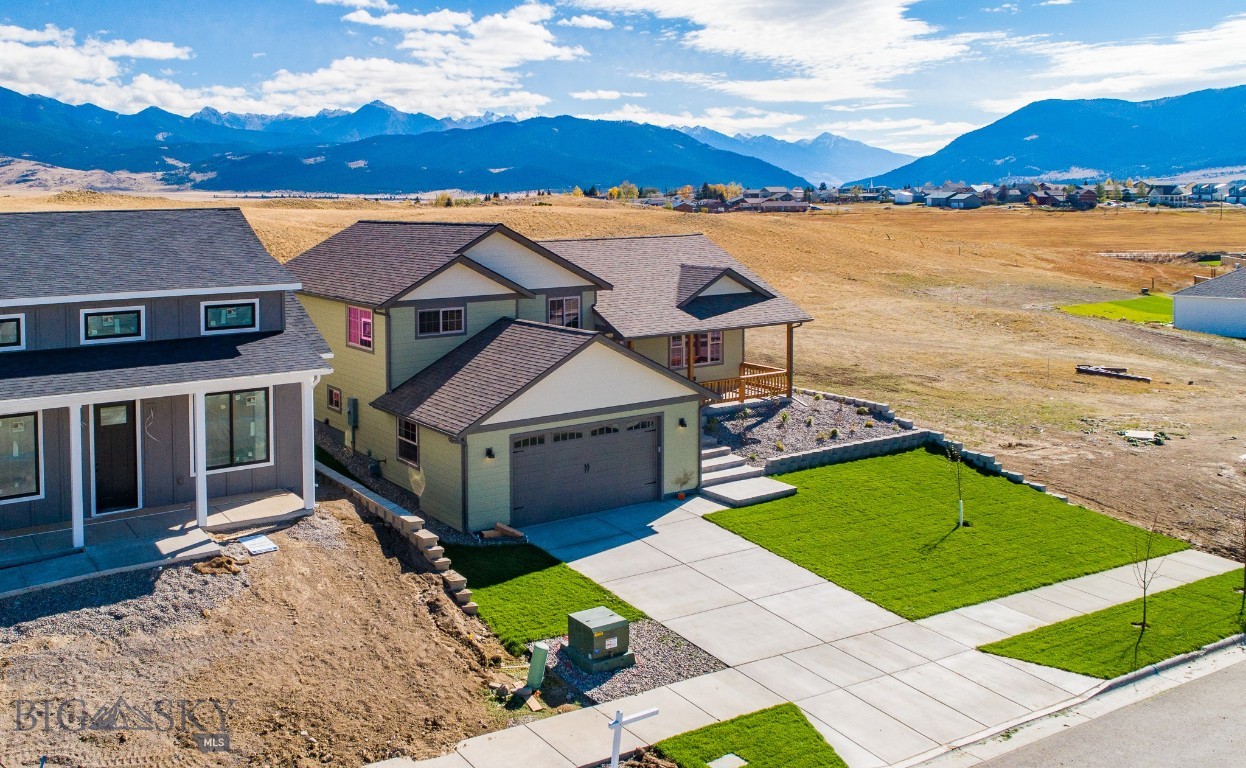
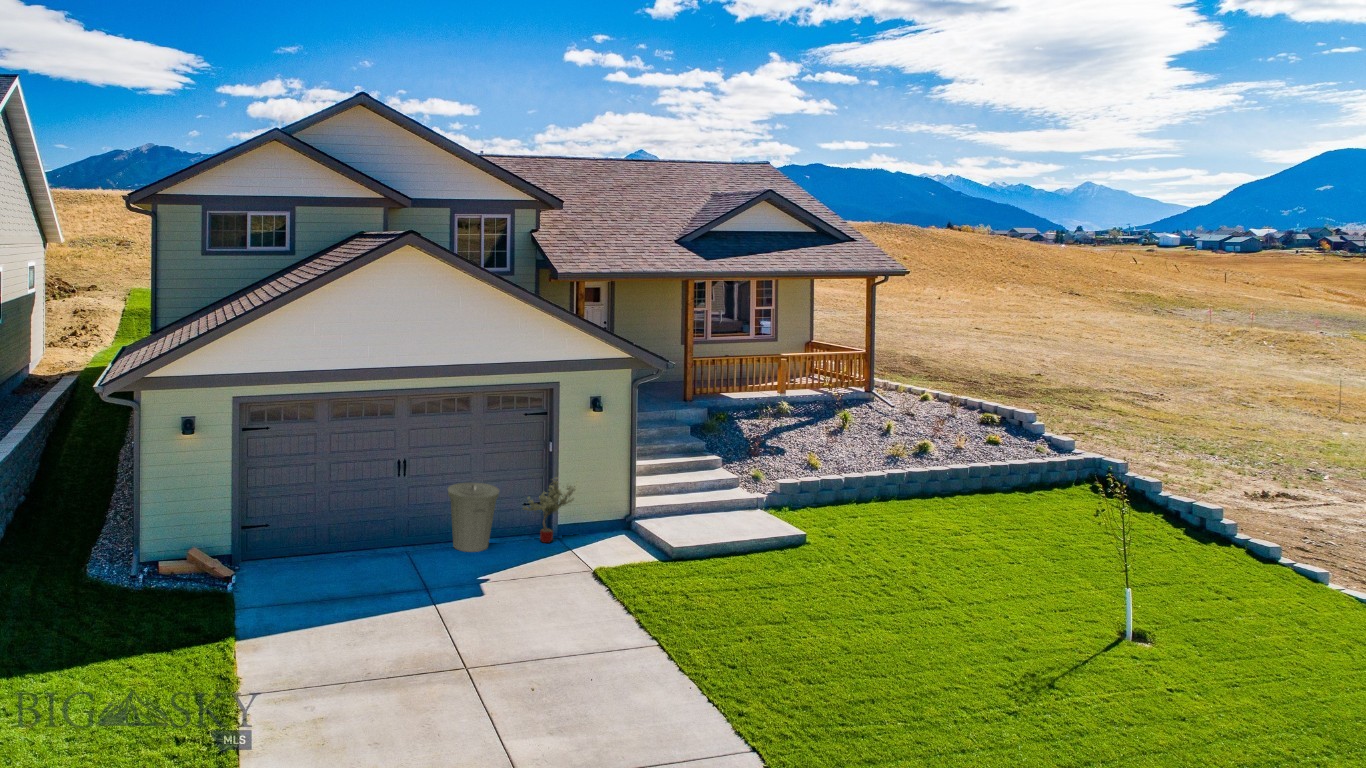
trash can: none [639,472,665,507] -> present [448,483,499,552]

